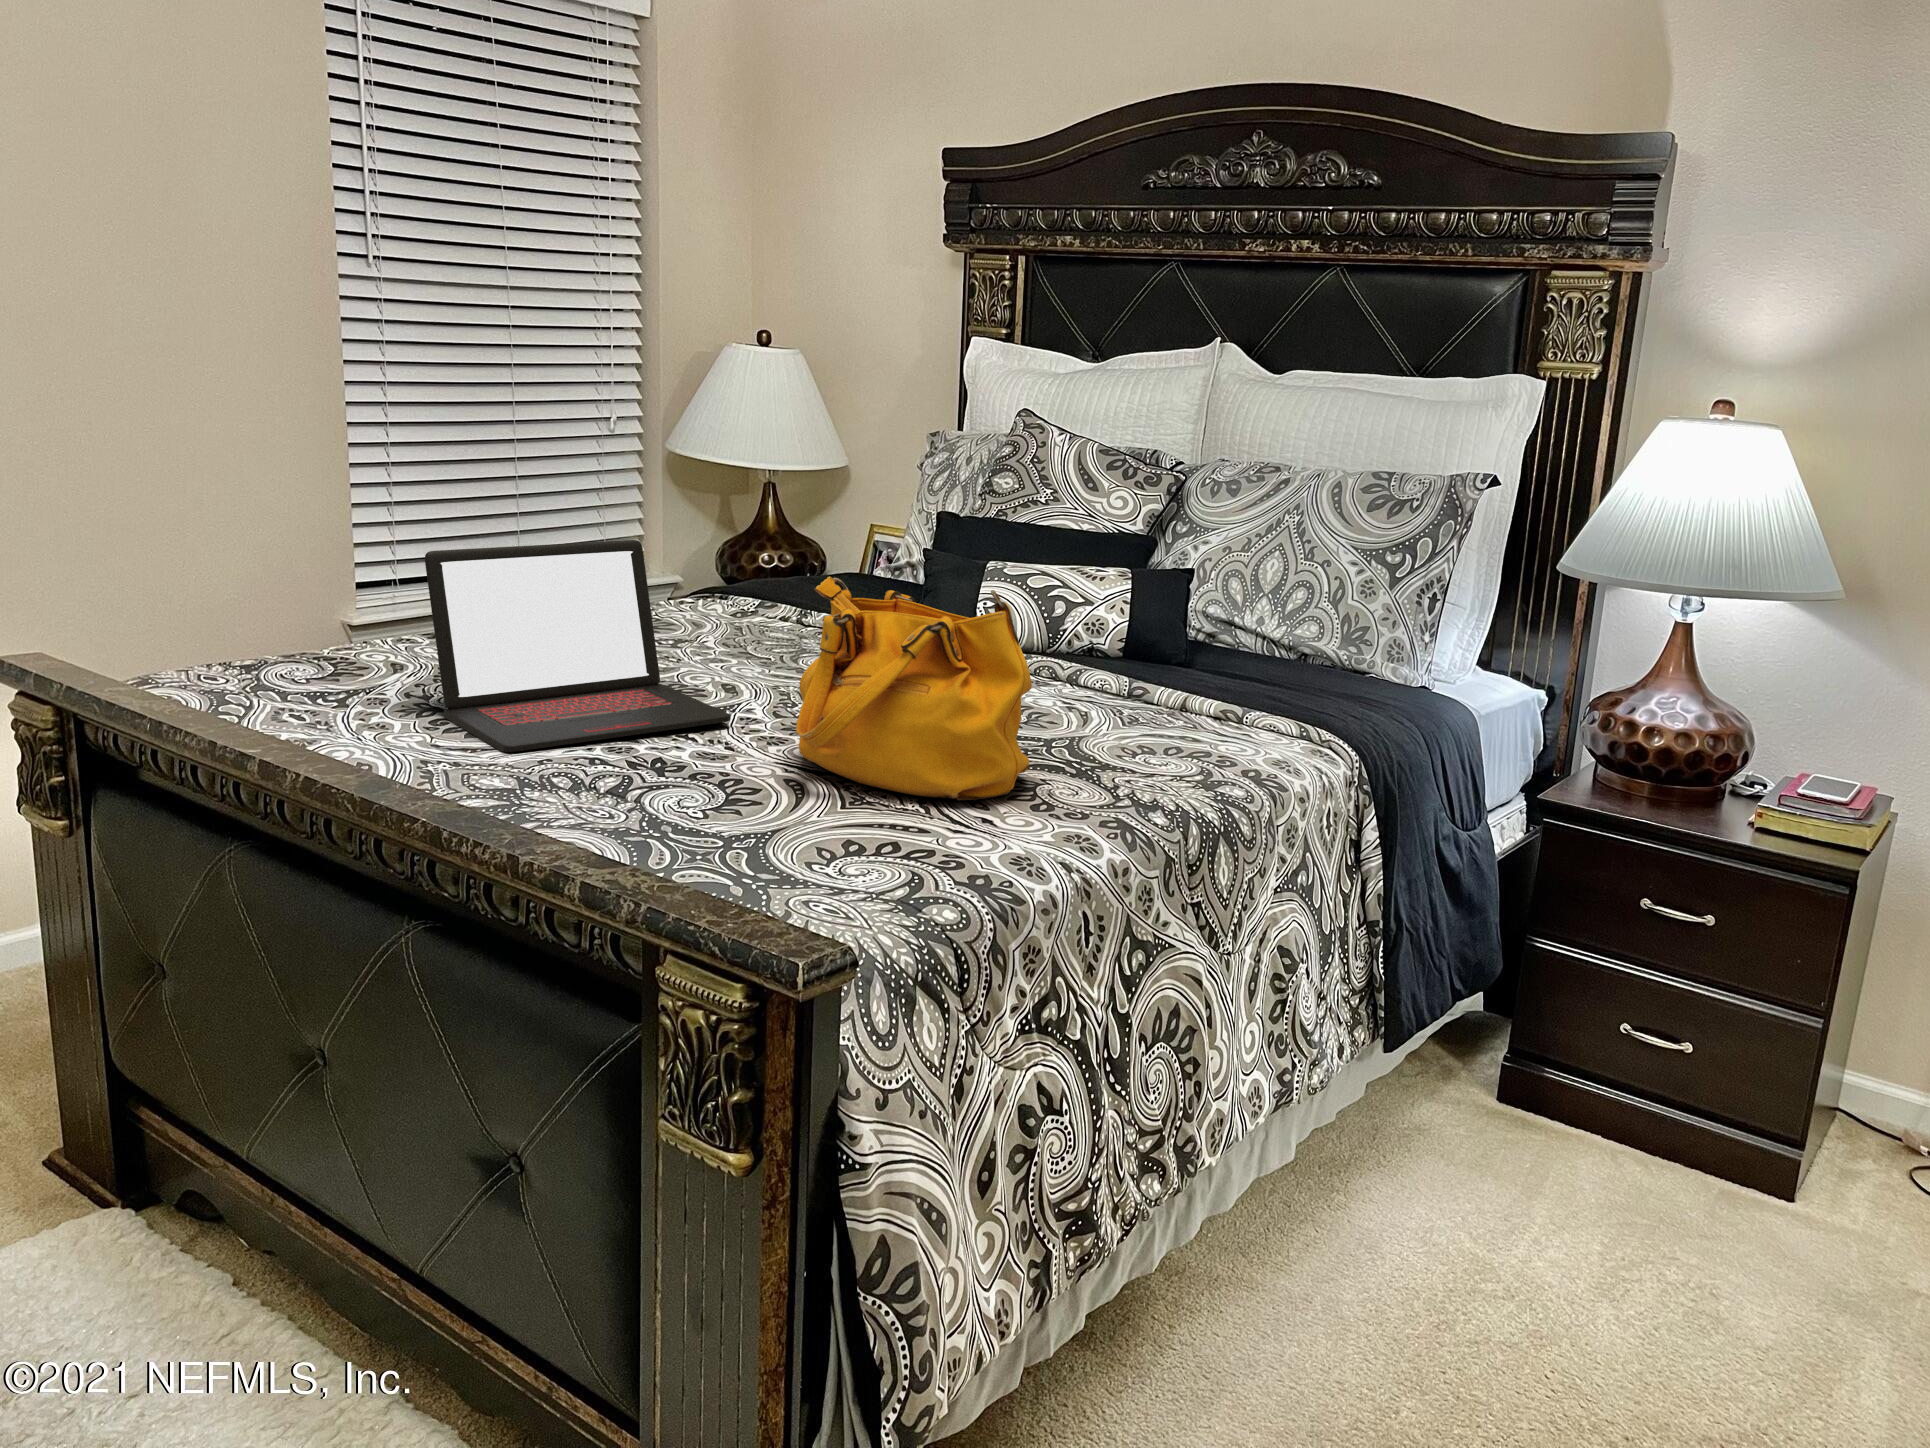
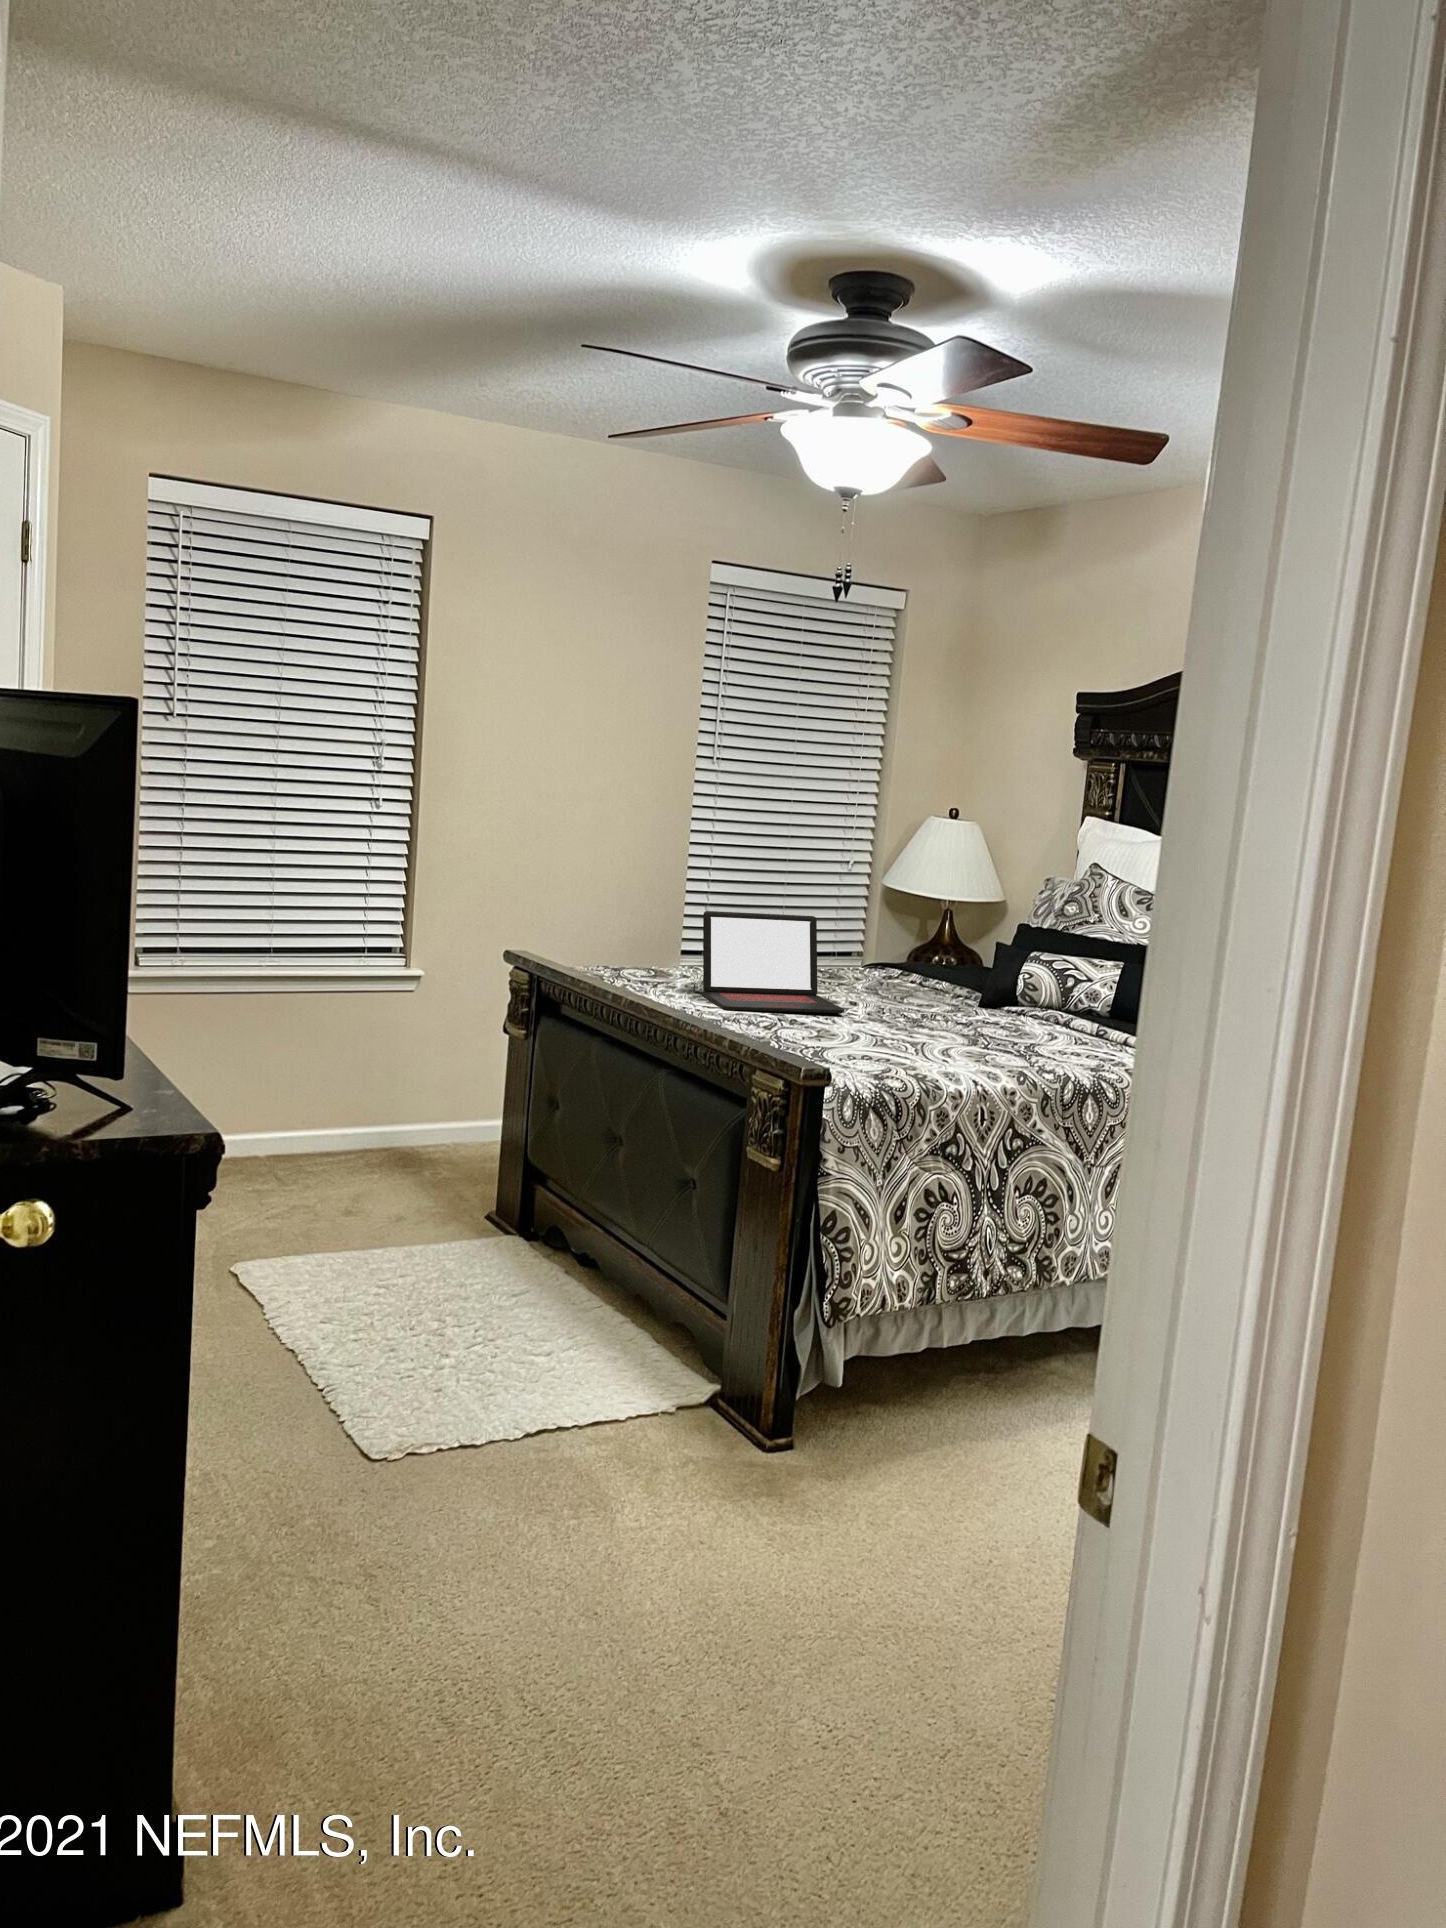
handbag: present [796,576,1032,800] -> none [860,935,990,1054]

